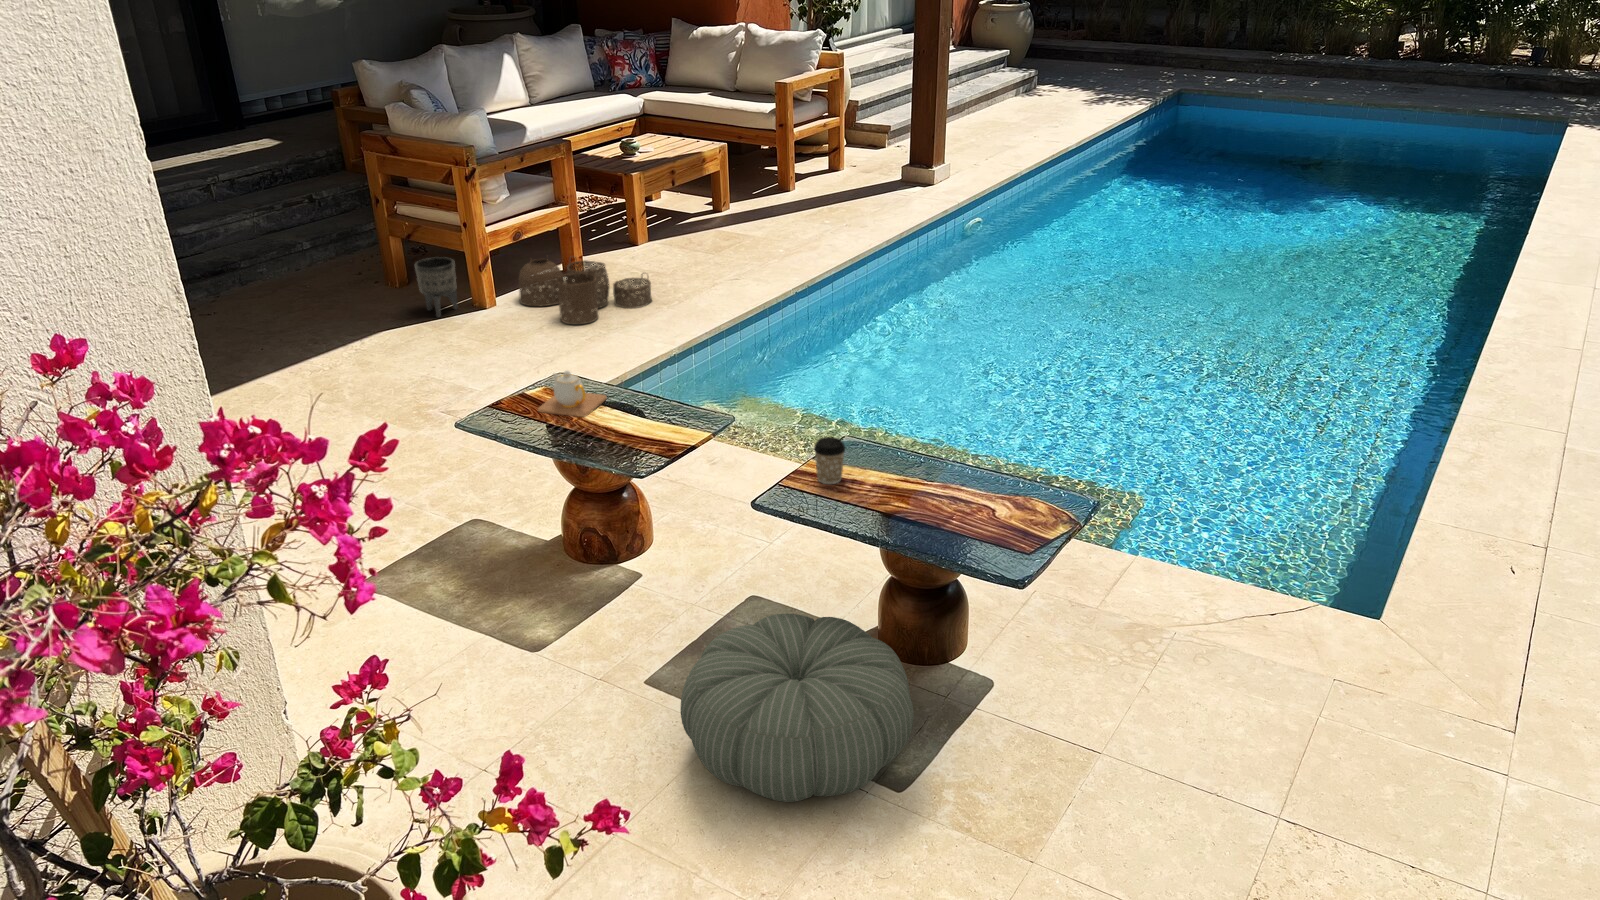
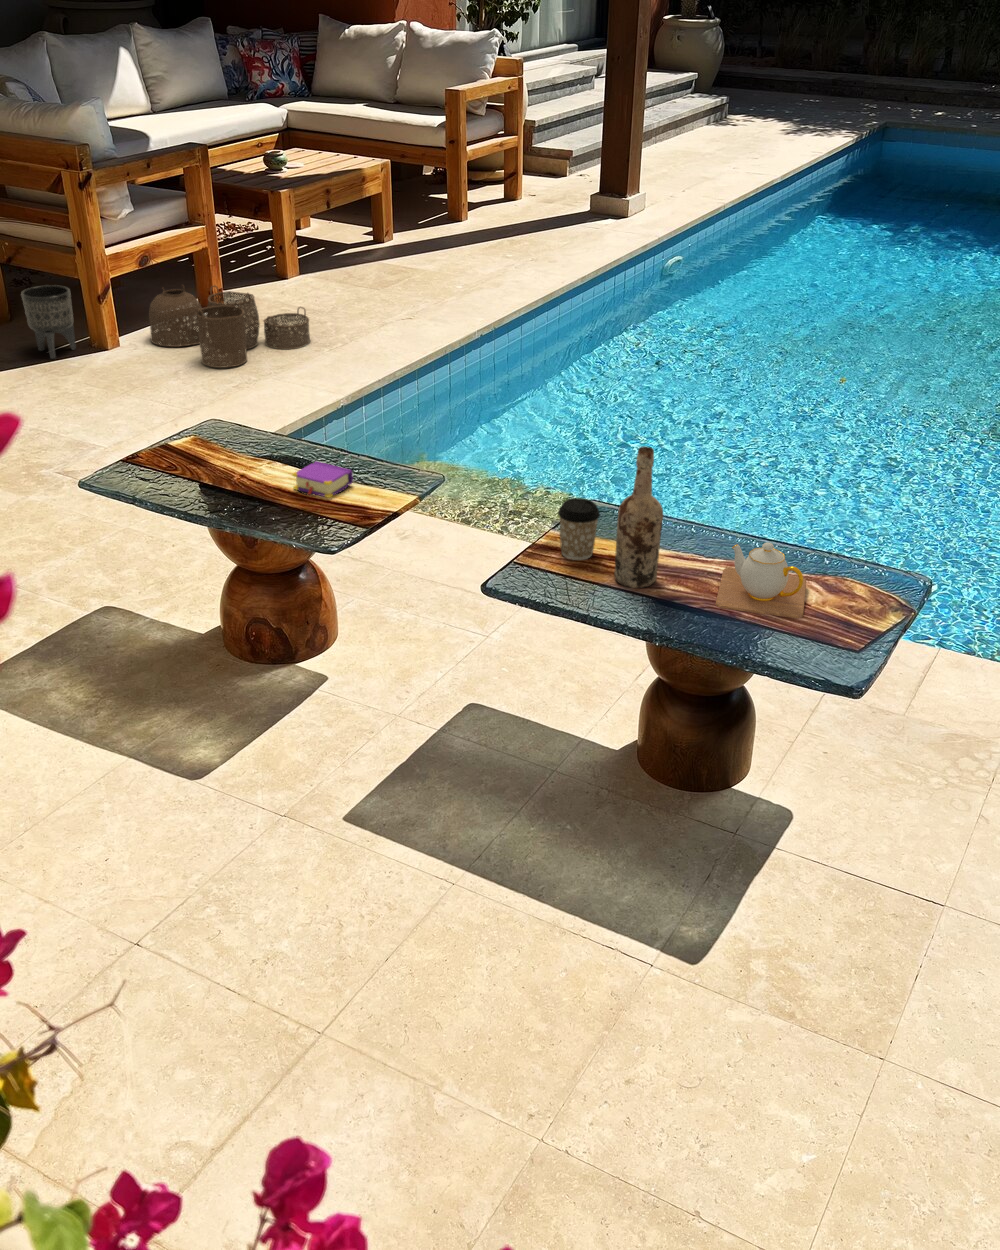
teapot: present [538,371,607,417] -> present [716,542,806,618]
wine bottle: none [854,399,888,505] -> present [614,446,663,588]
book: none [602,407,679,444] -> present [292,461,353,498]
pouf: present [681,614,914,802] -> none [399,731,710,989]

